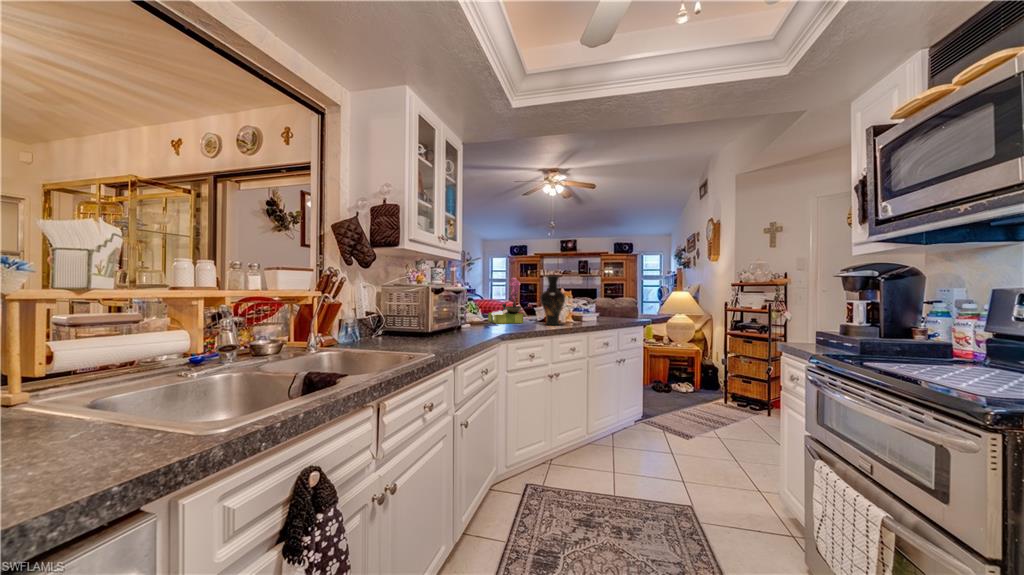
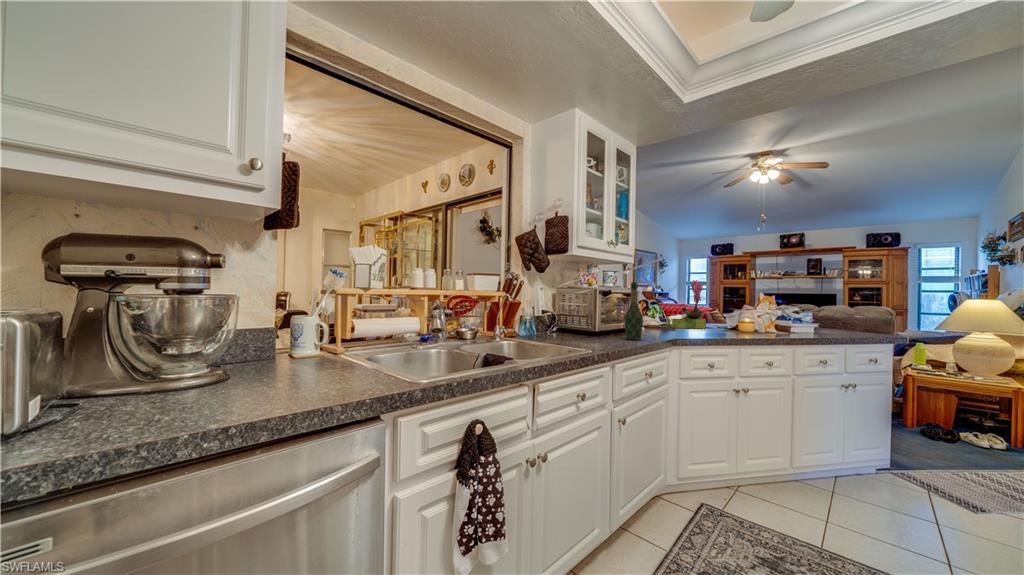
vase: present [540,276,565,325] -> none [727,277,760,333]
wine bottle: none [459,280,478,339] -> present [624,282,643,340]

